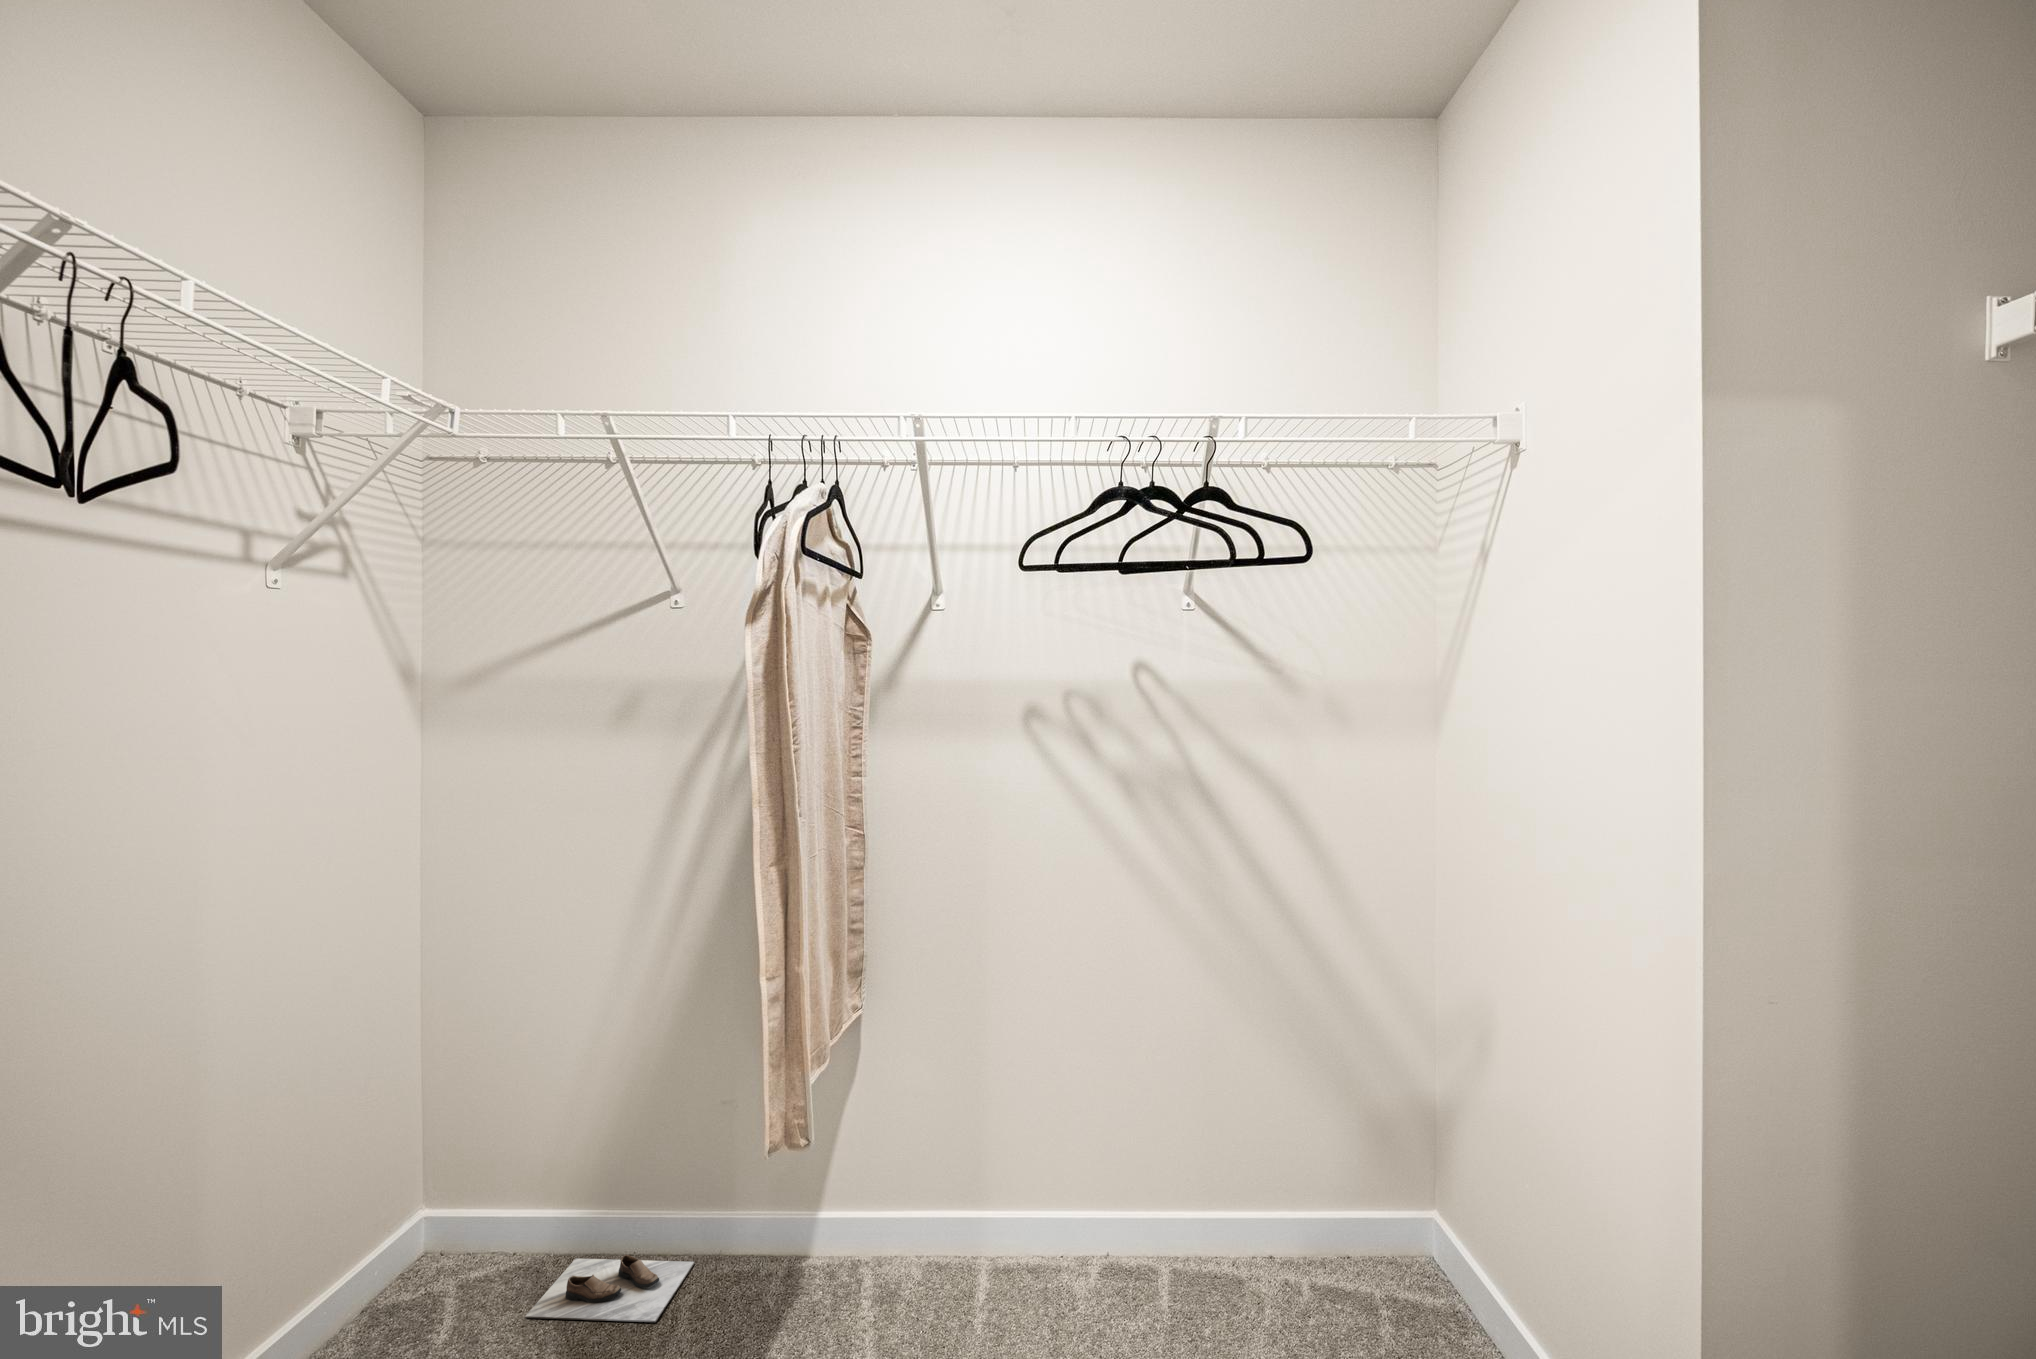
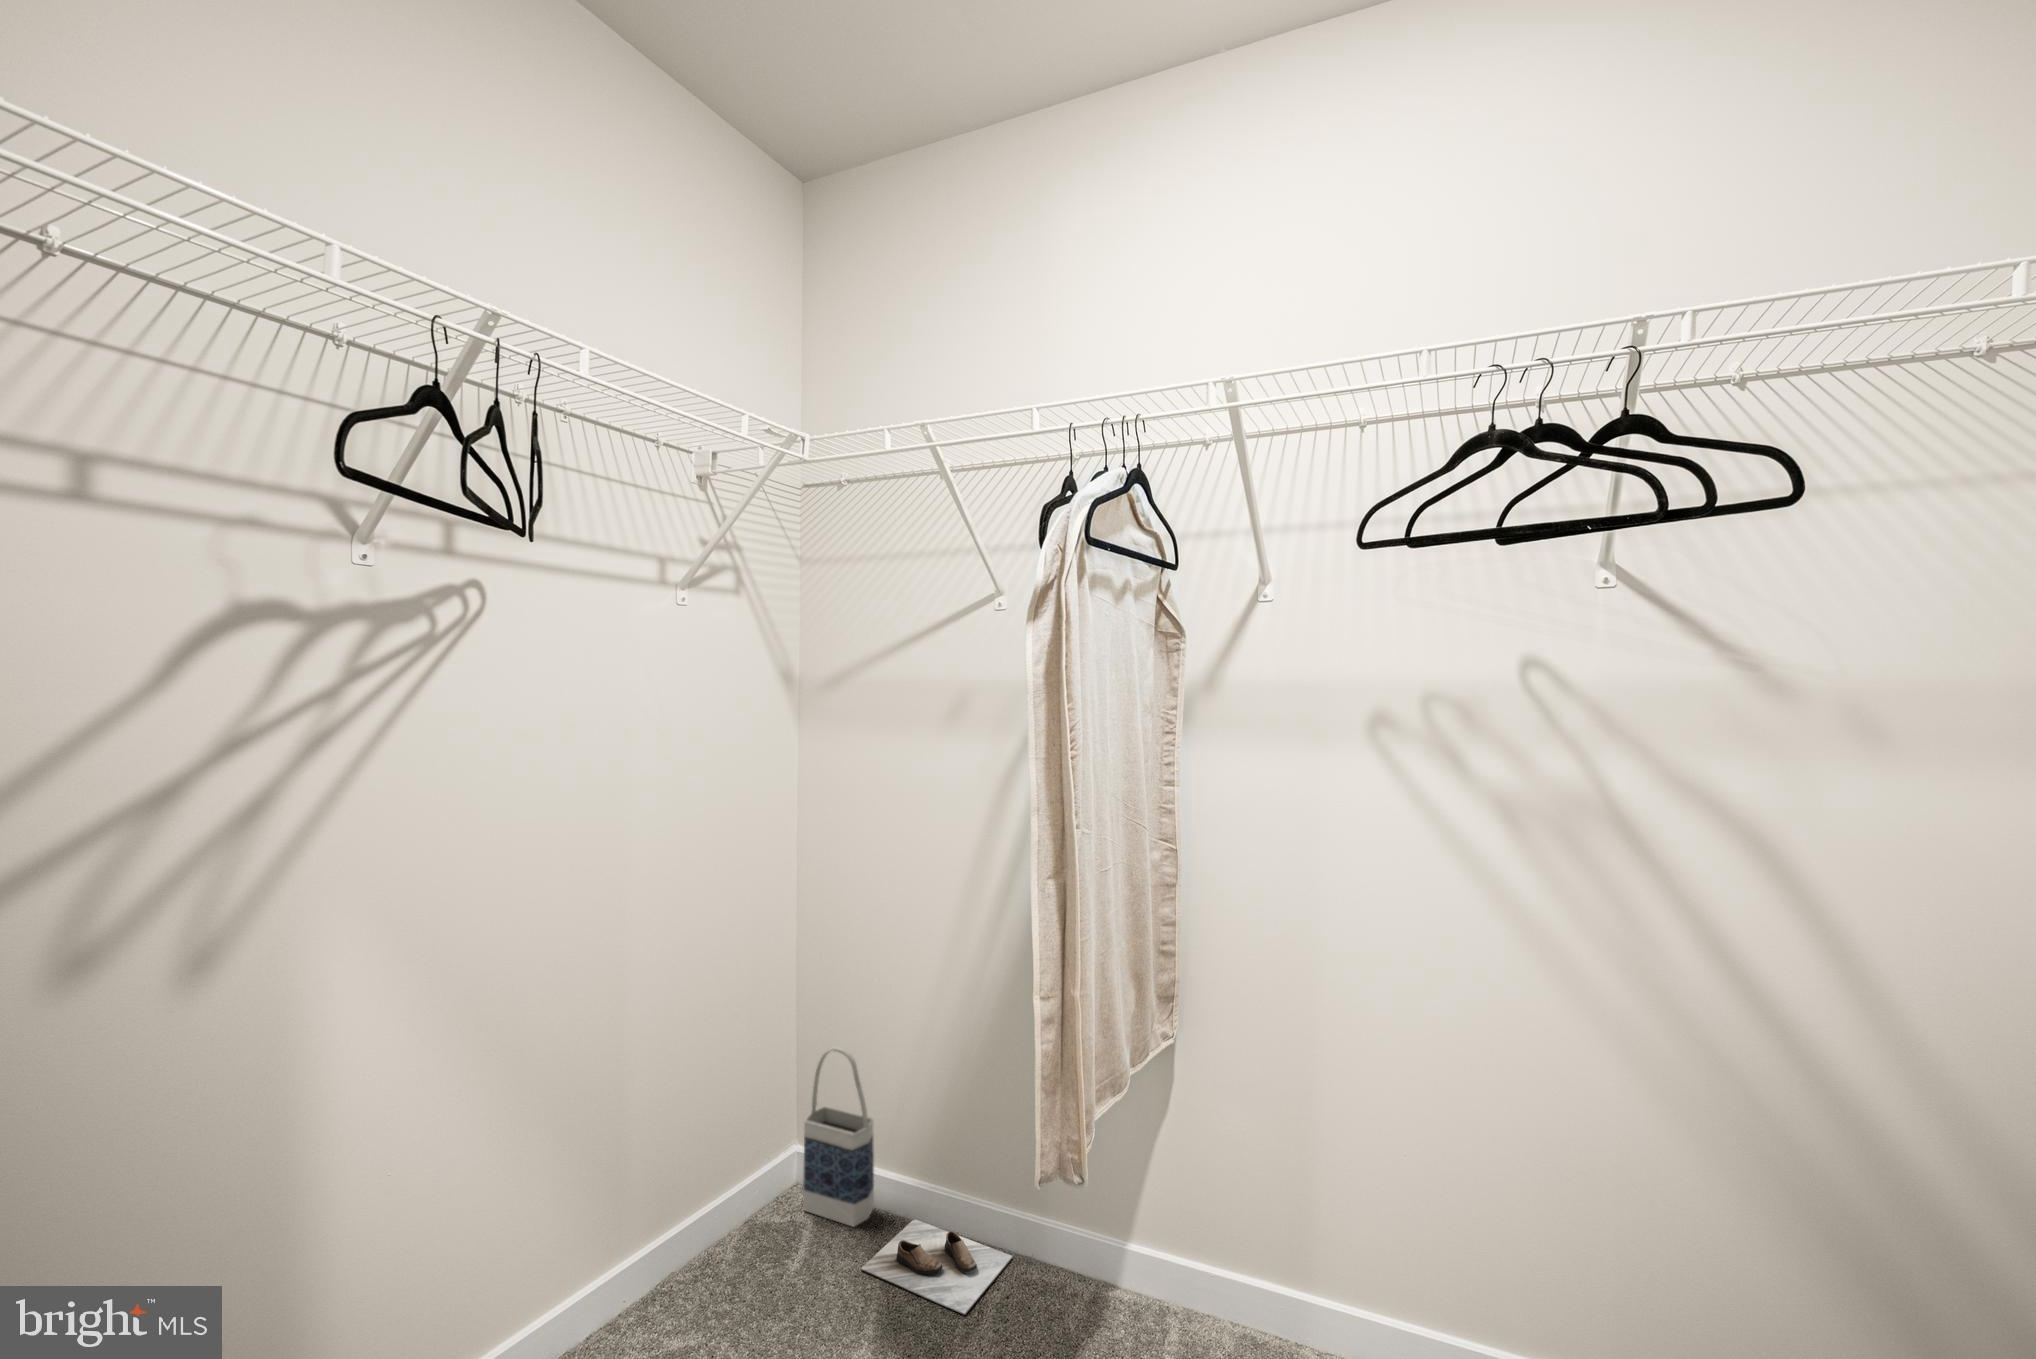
bag: none [434,1093,524,1284] -> present [803,1047,874,1227]

